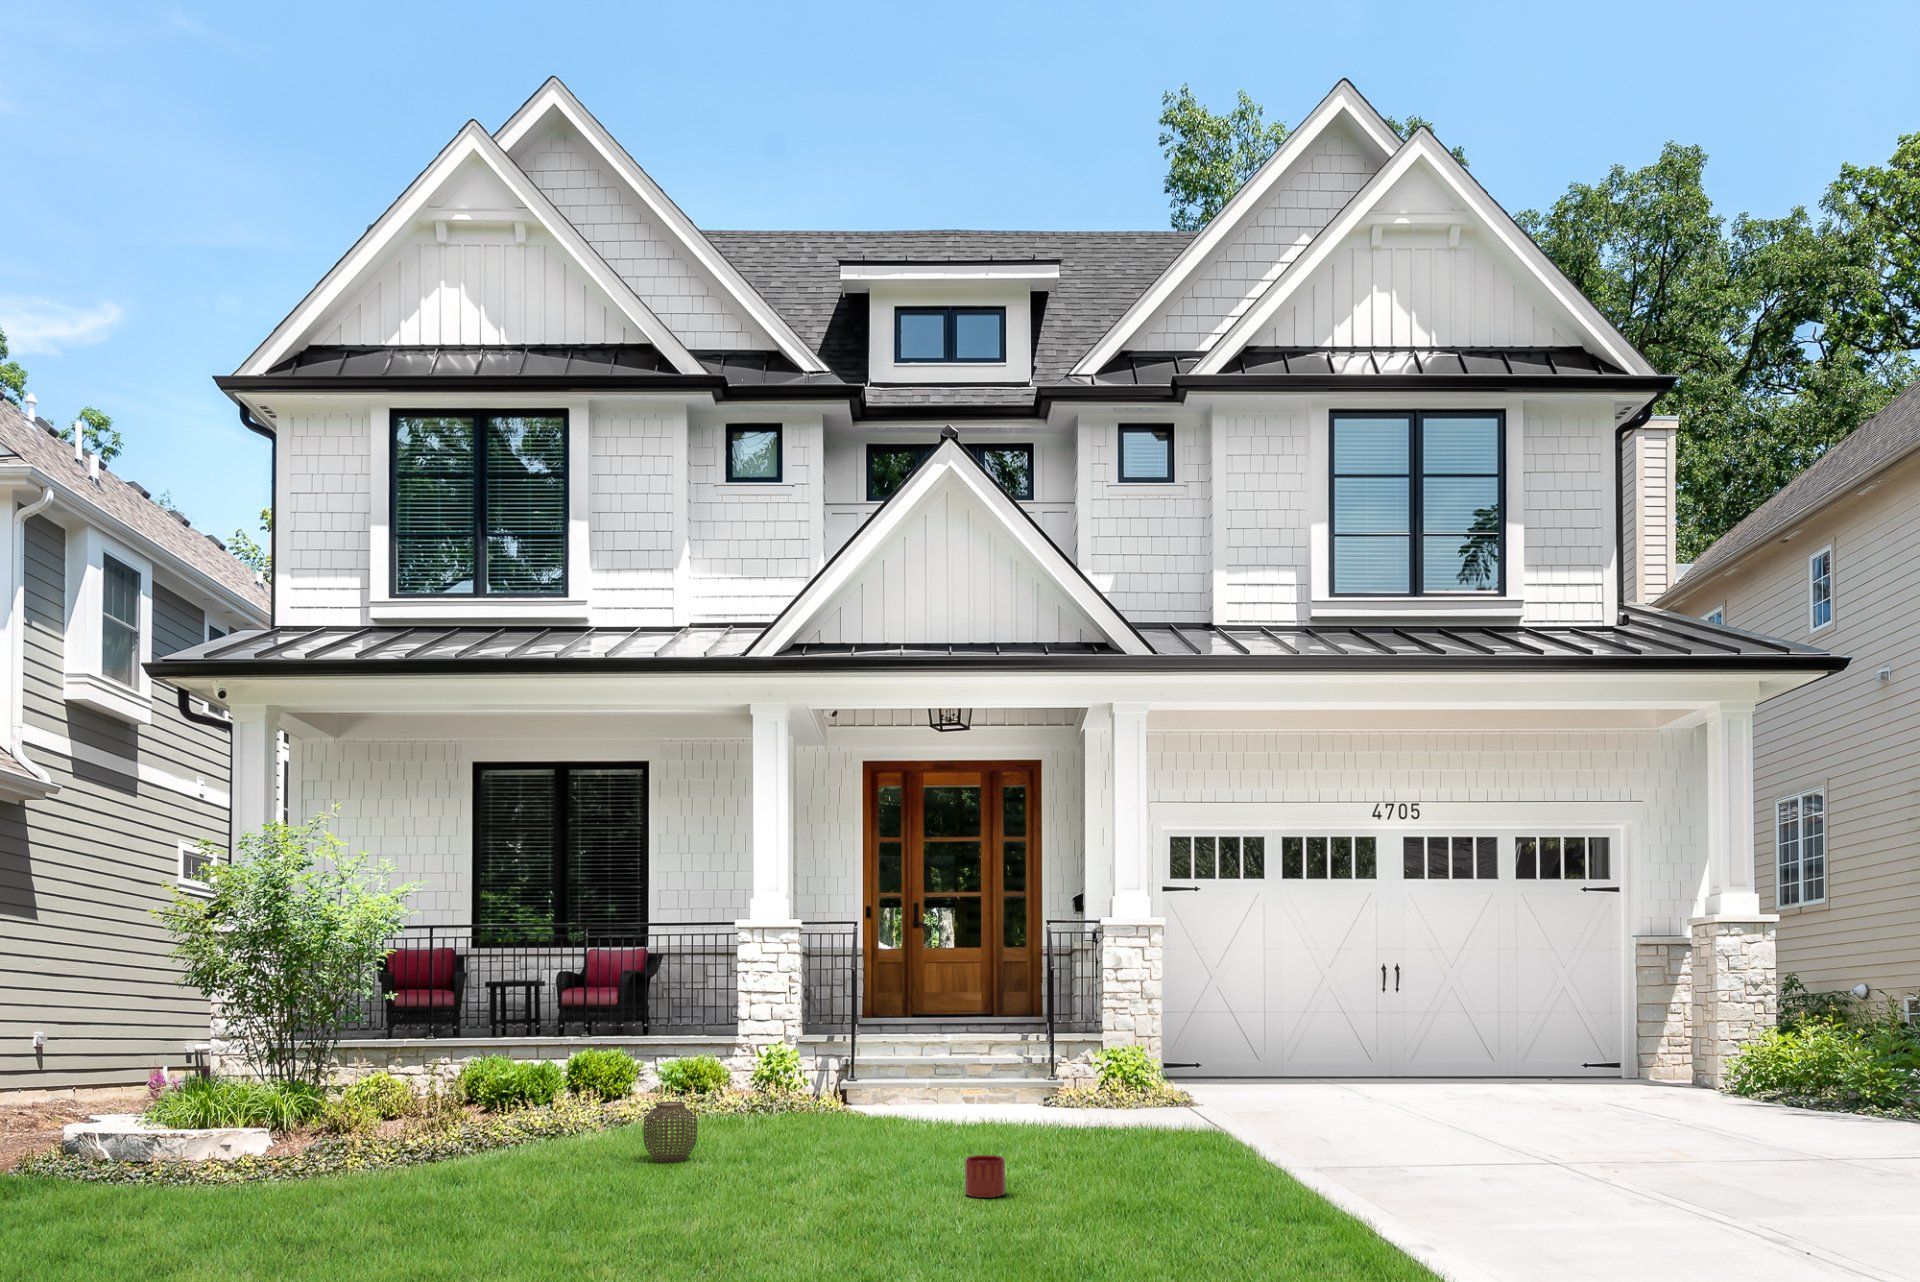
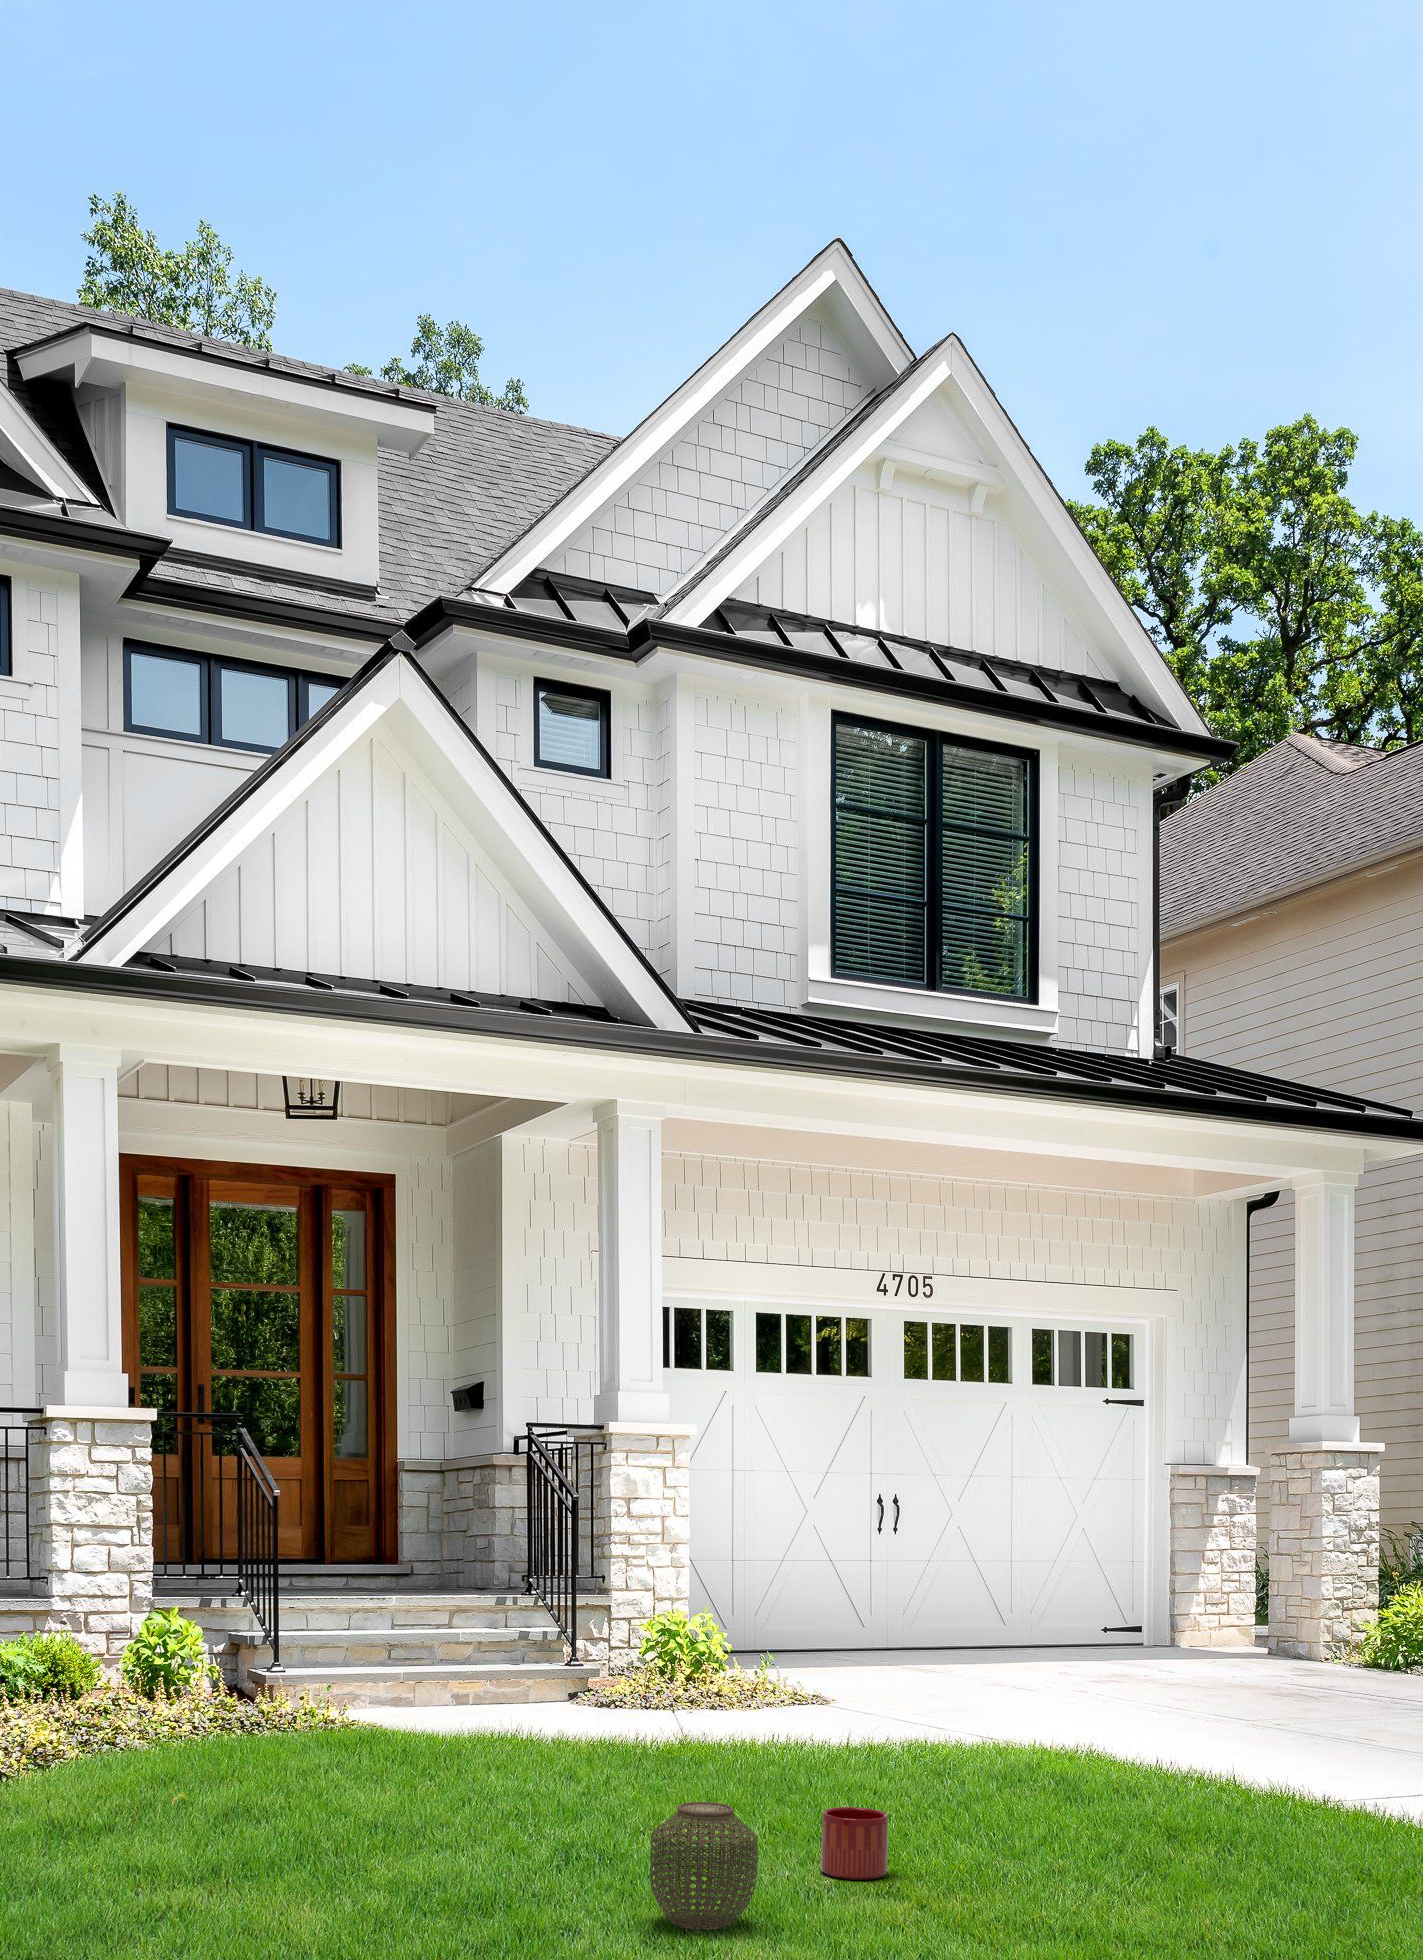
woven basket: present [643,1102,697,1162] -> present [650,1802,758,1930]

